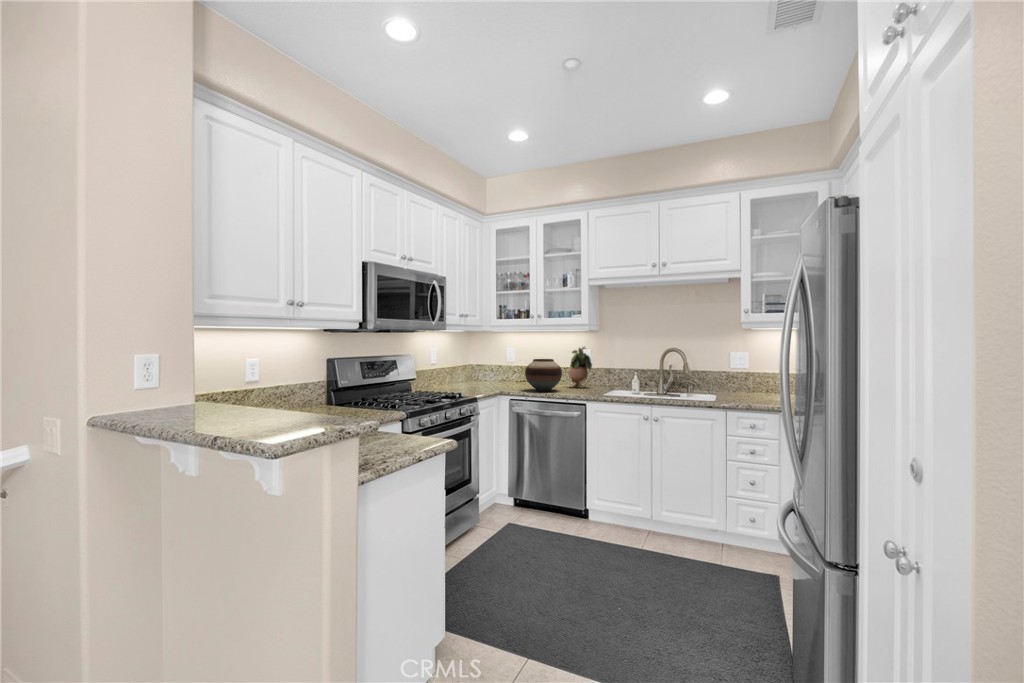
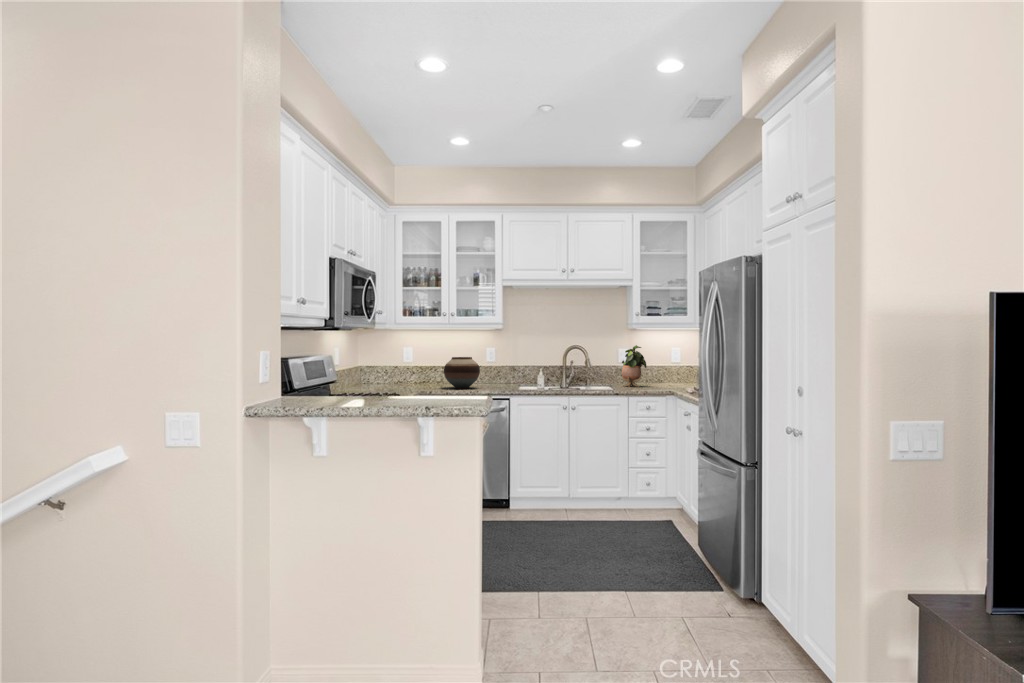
potted plant: present [569,347,592,388] -> present [622,345,646,387]

